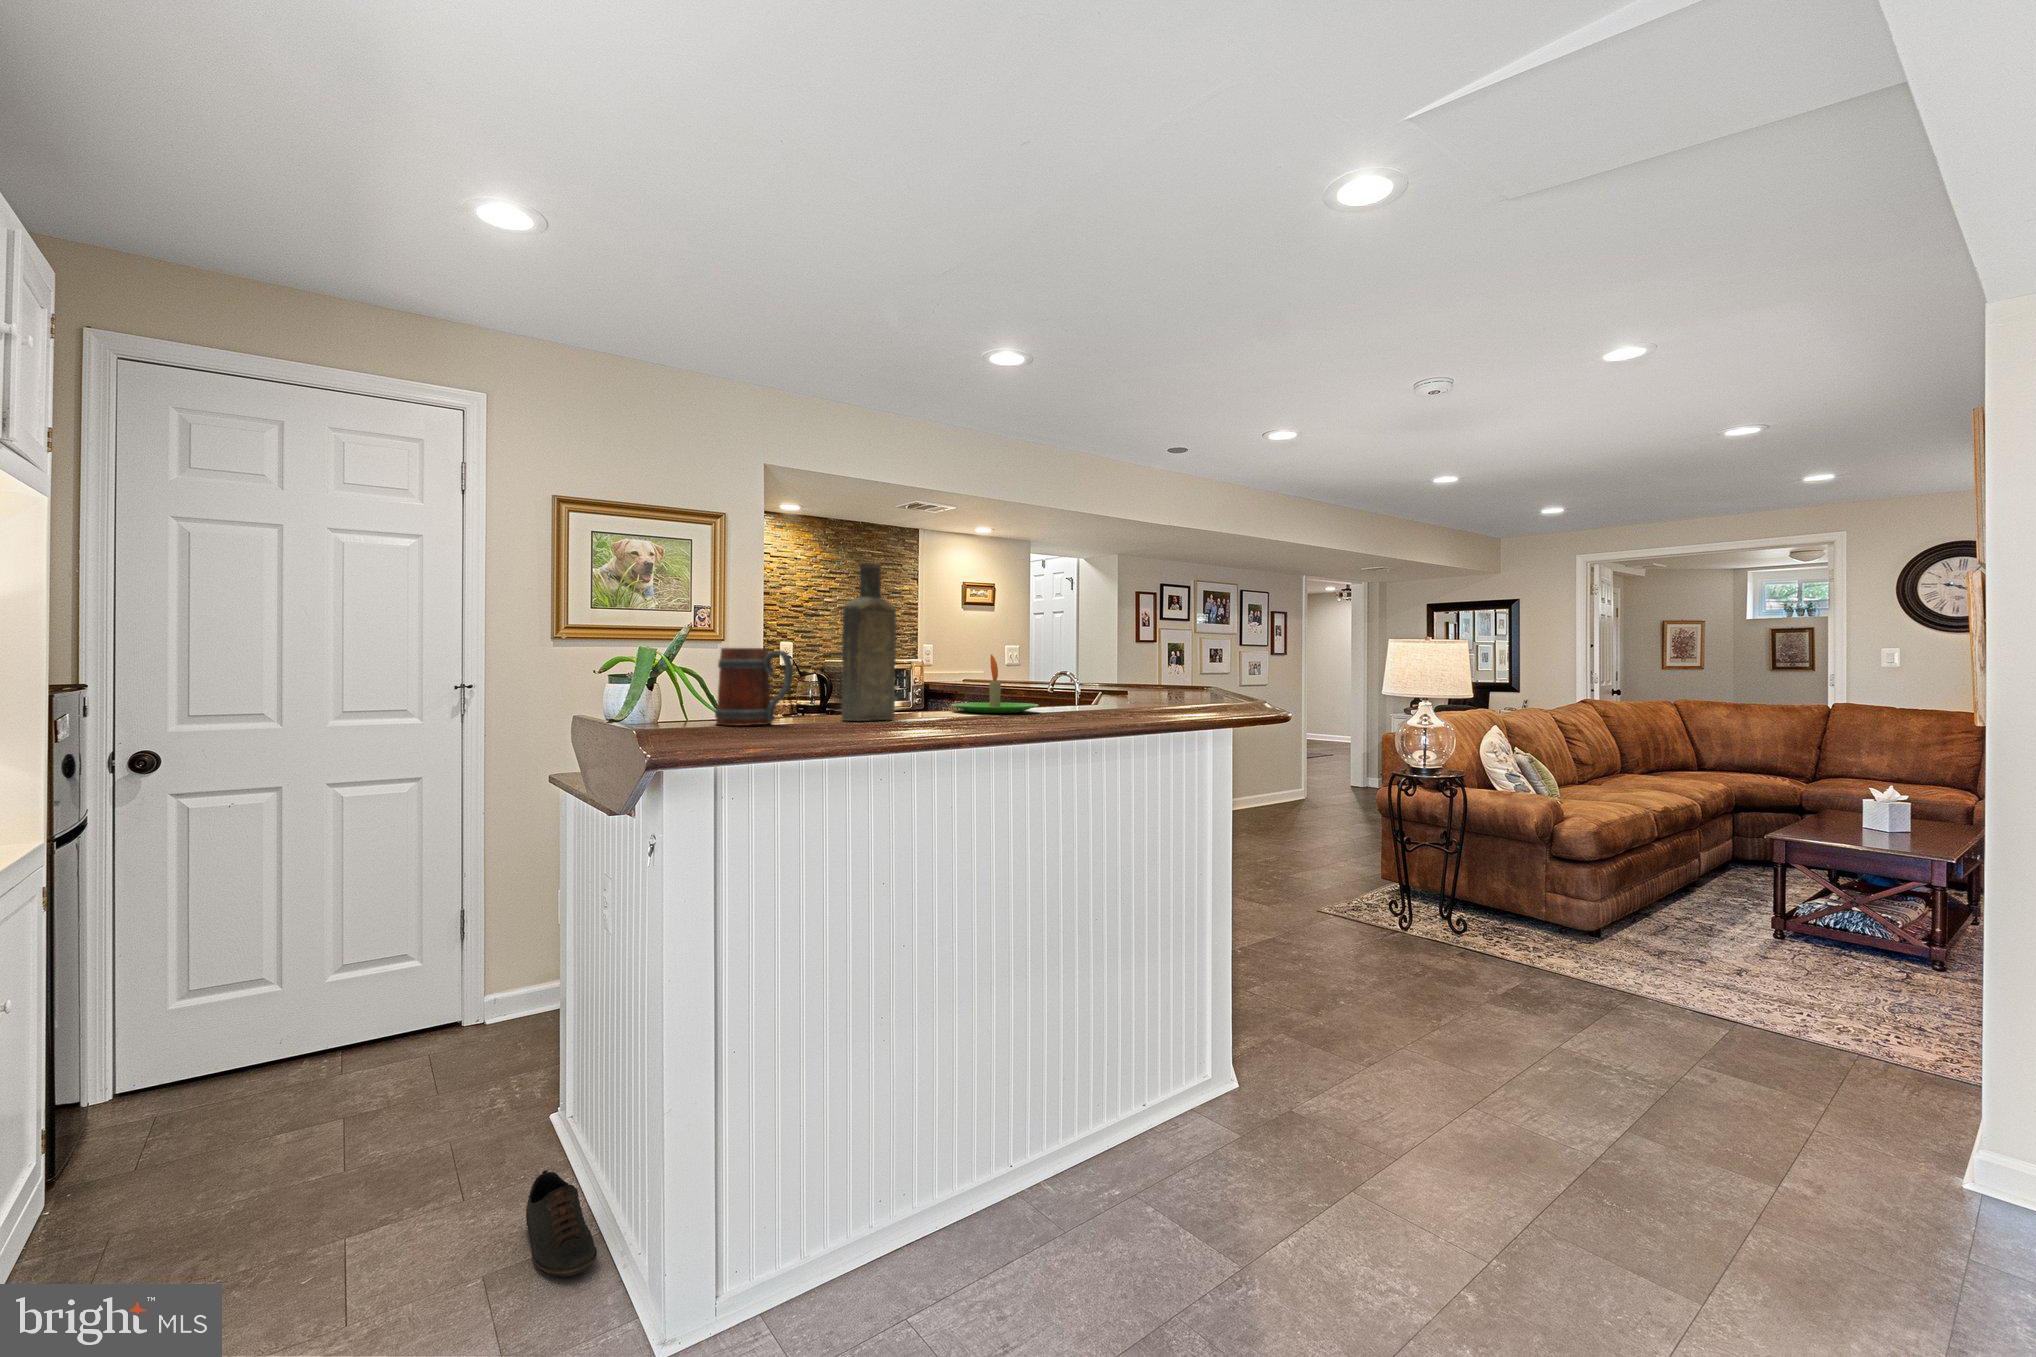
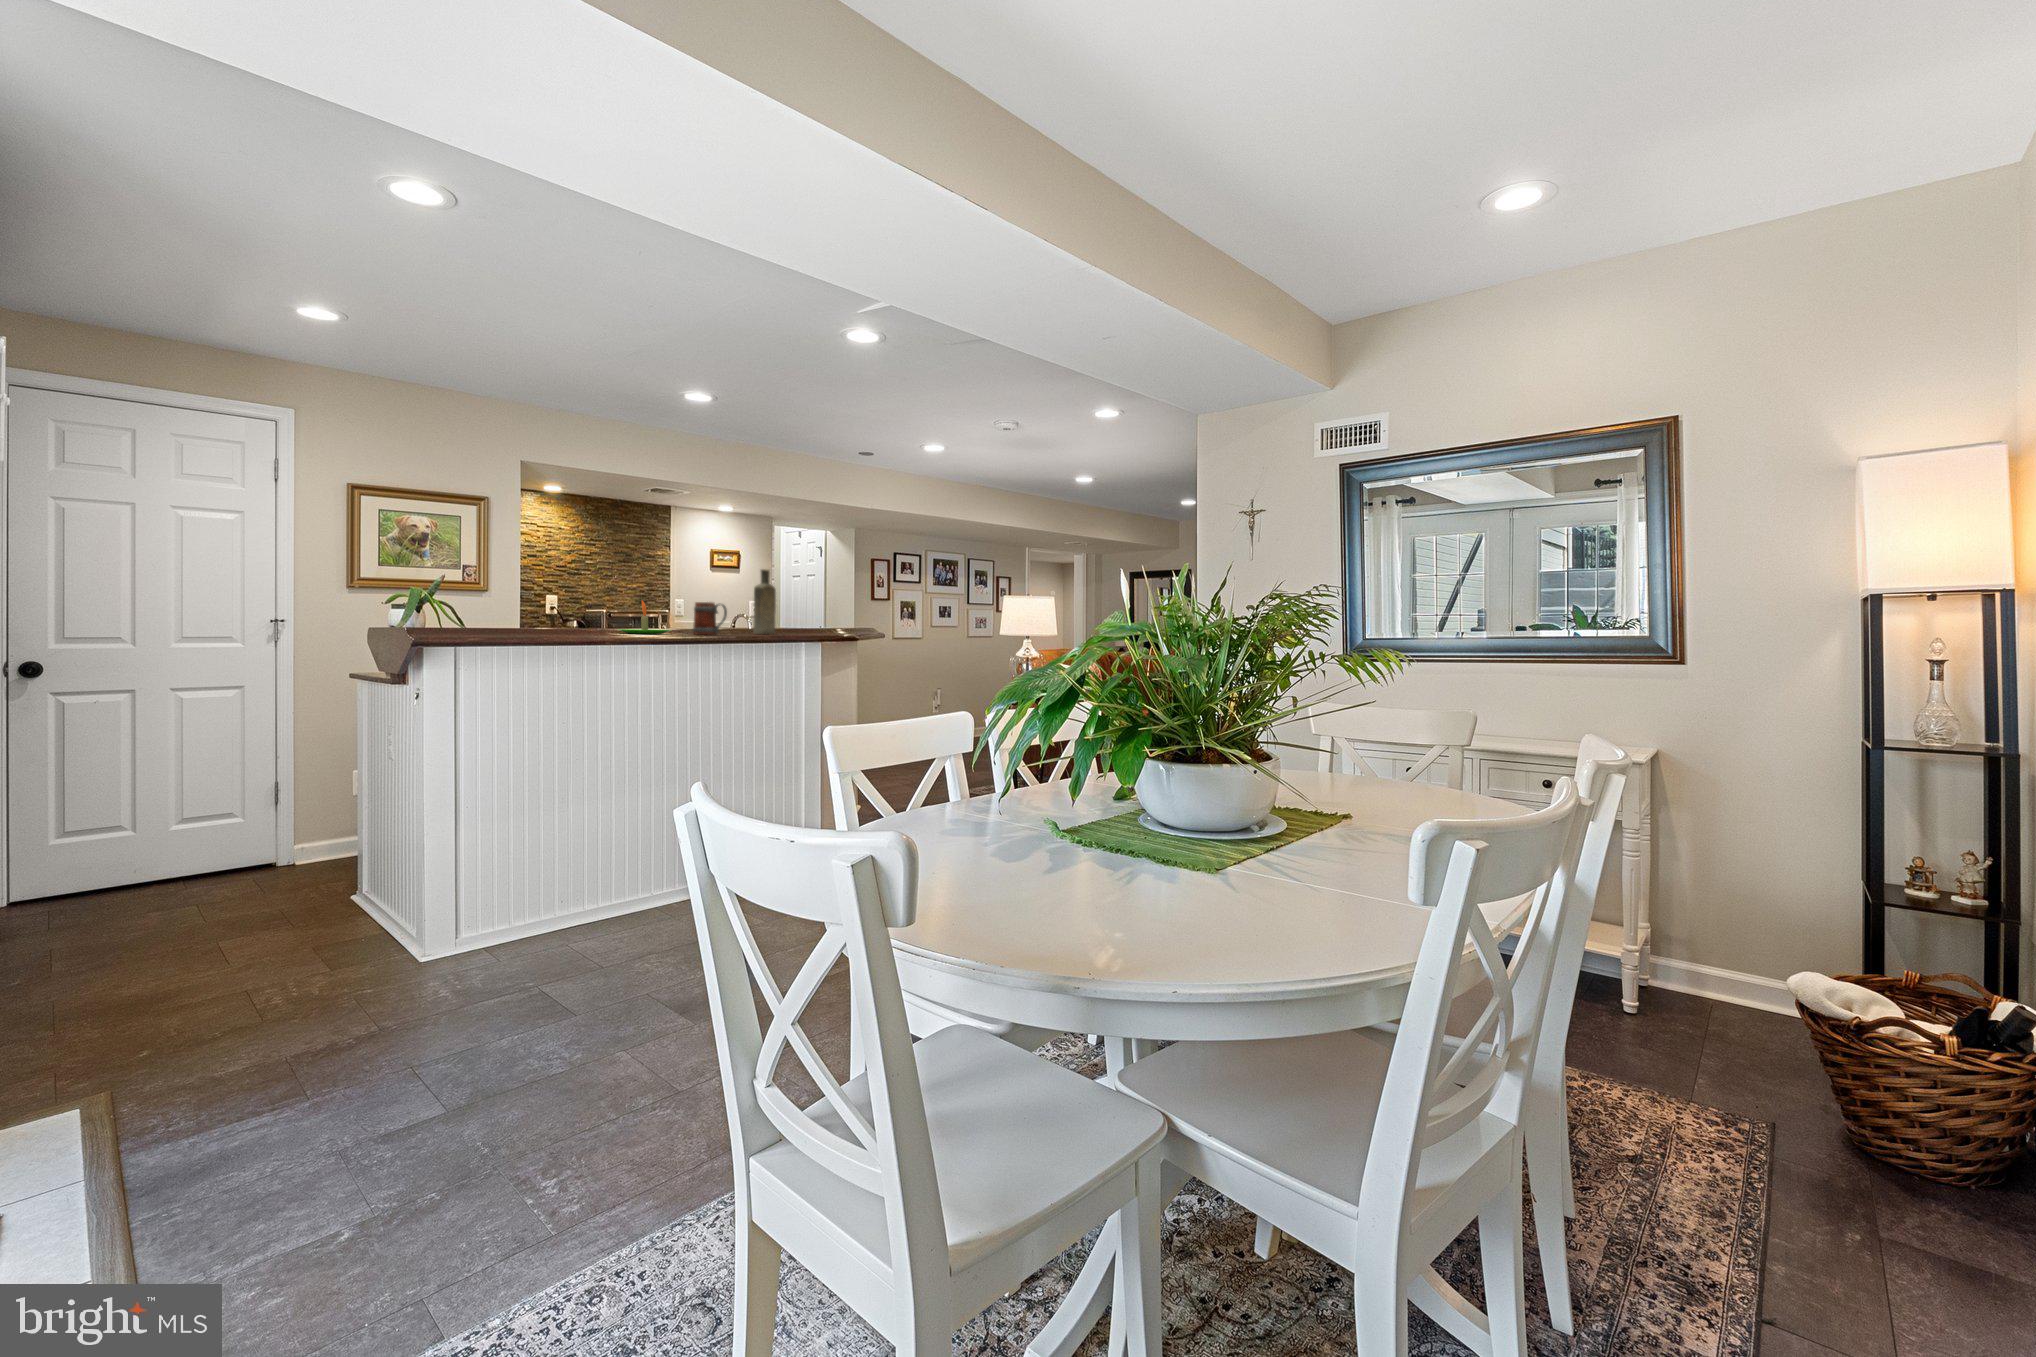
bottle: present [841,562,896,721] -> present [753,569,776,634]
mug: present [715,648,793,726] -> present [692,602,727,635]
shoe: present [526,1170,597,1276] -> none [351,900,397,943]

